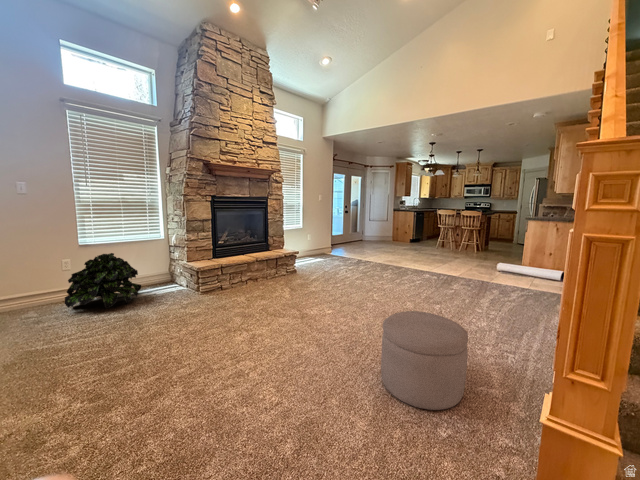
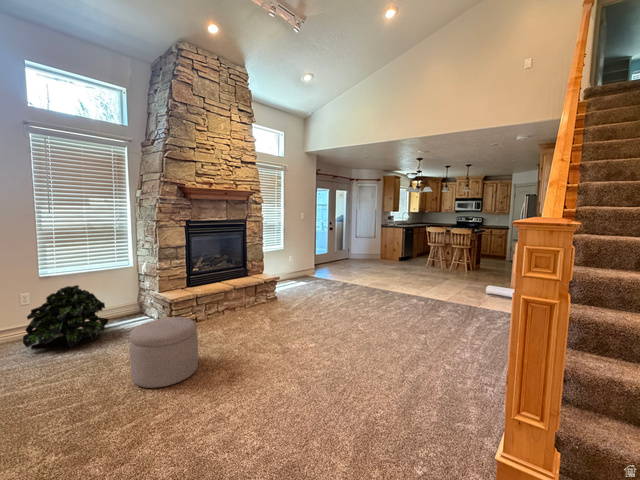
ottoman: present [381,311,468,410] -> present [130,317,198,388]

